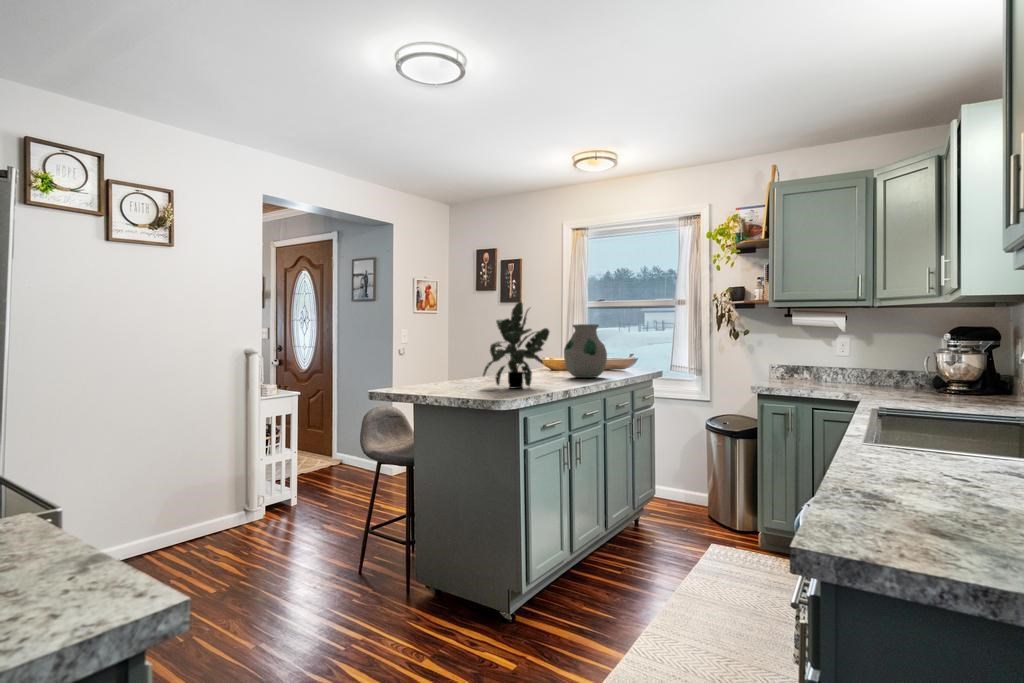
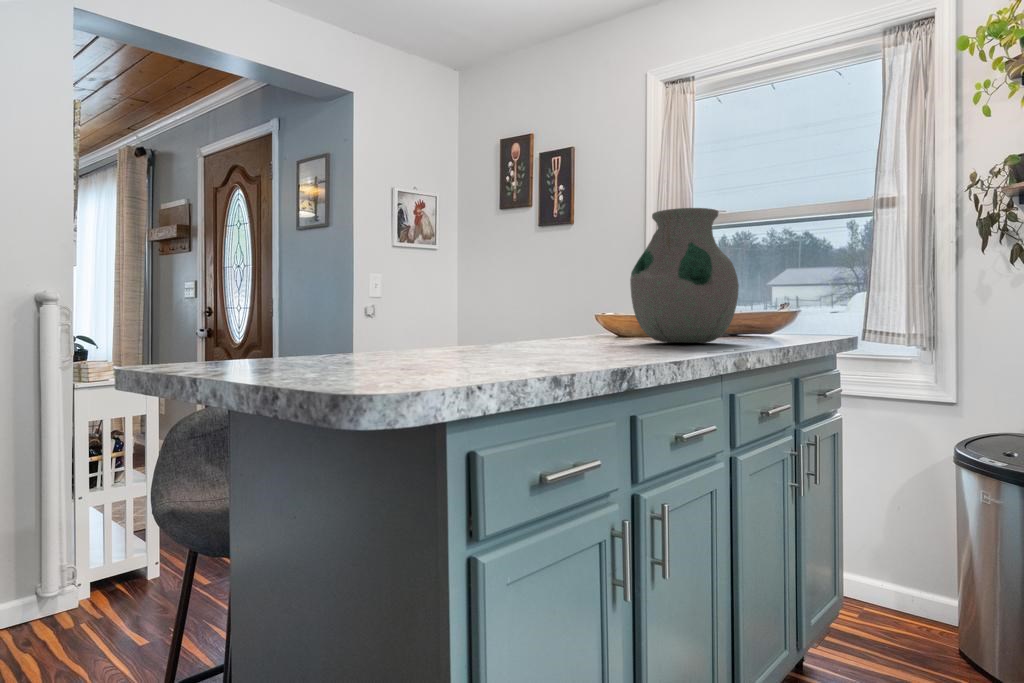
potted plant: present [483,302,549,389] -> none [380,87,575,361]

